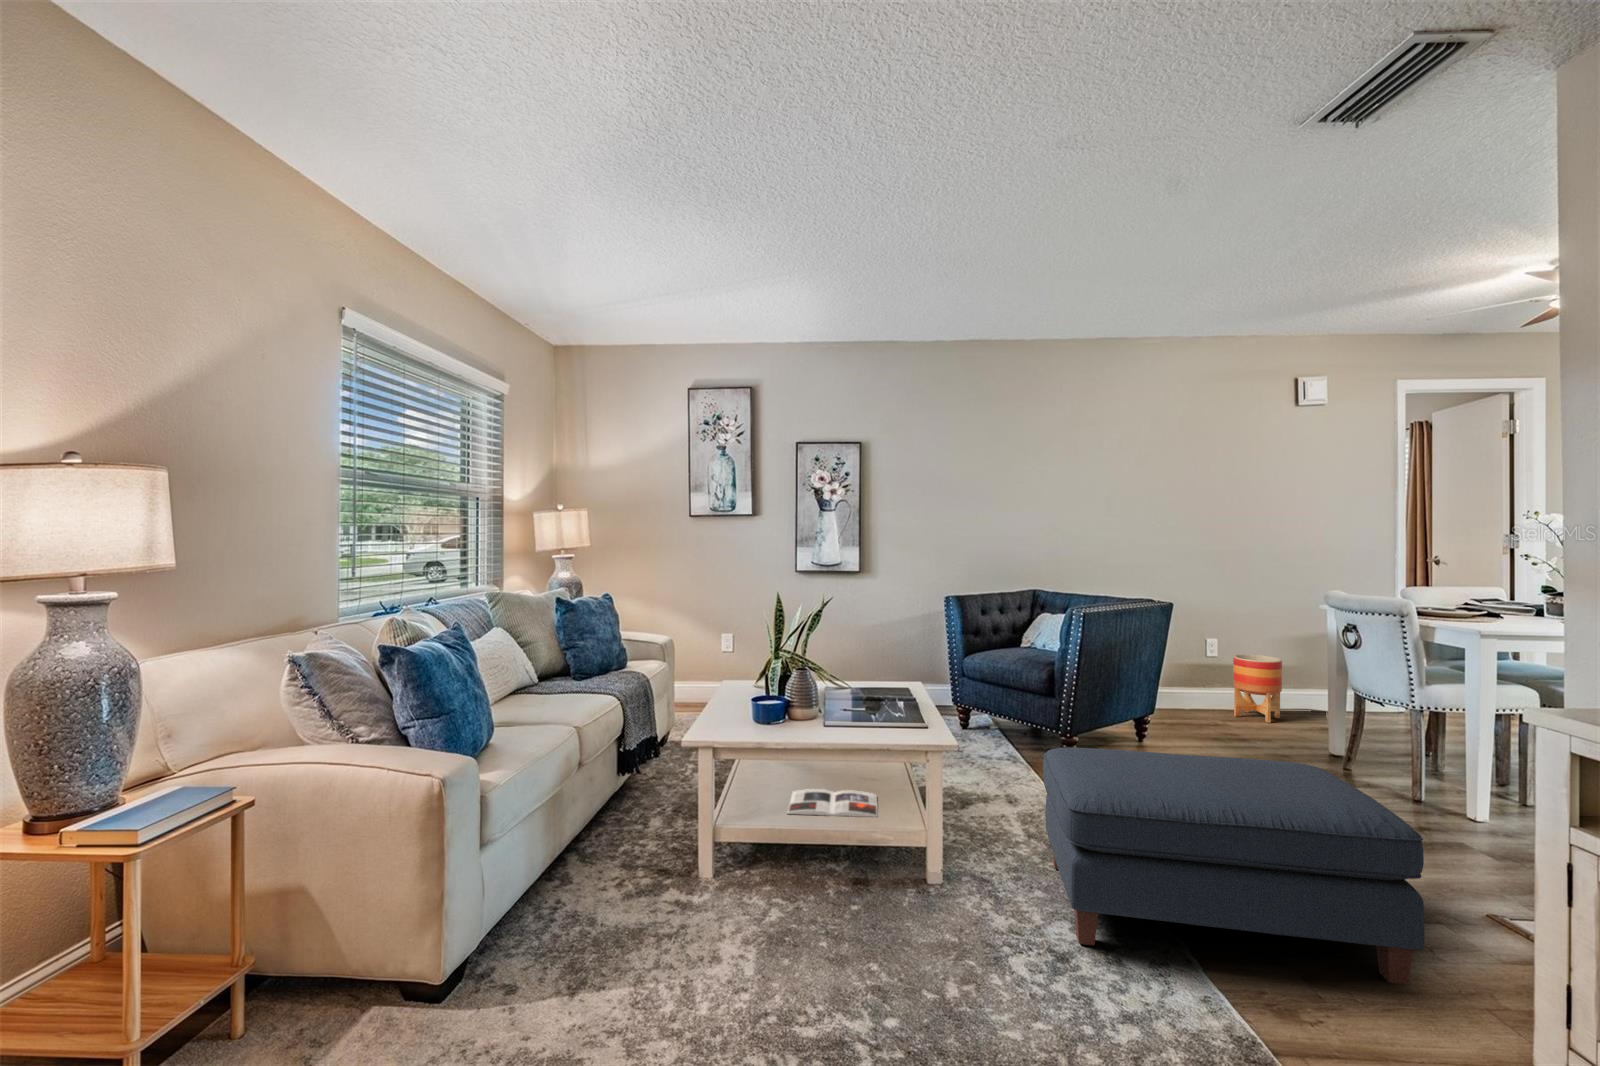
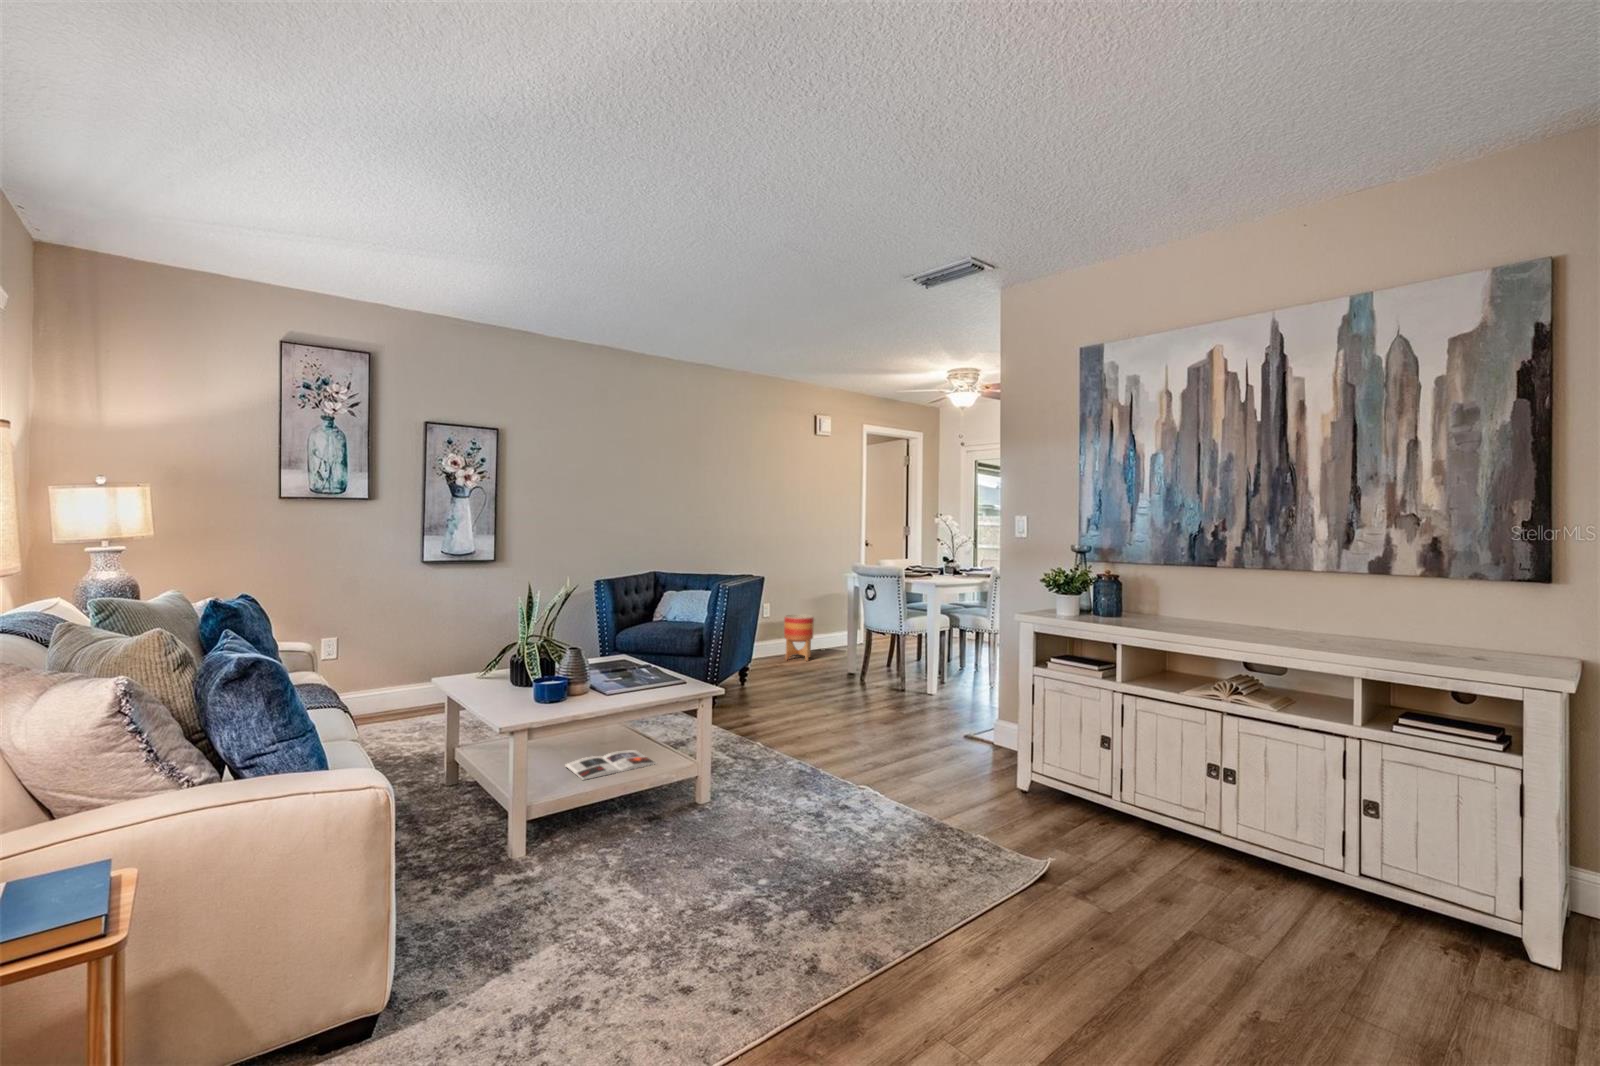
ottoman: present [1043,747,1425,985] -> none [760,670,968,805]

